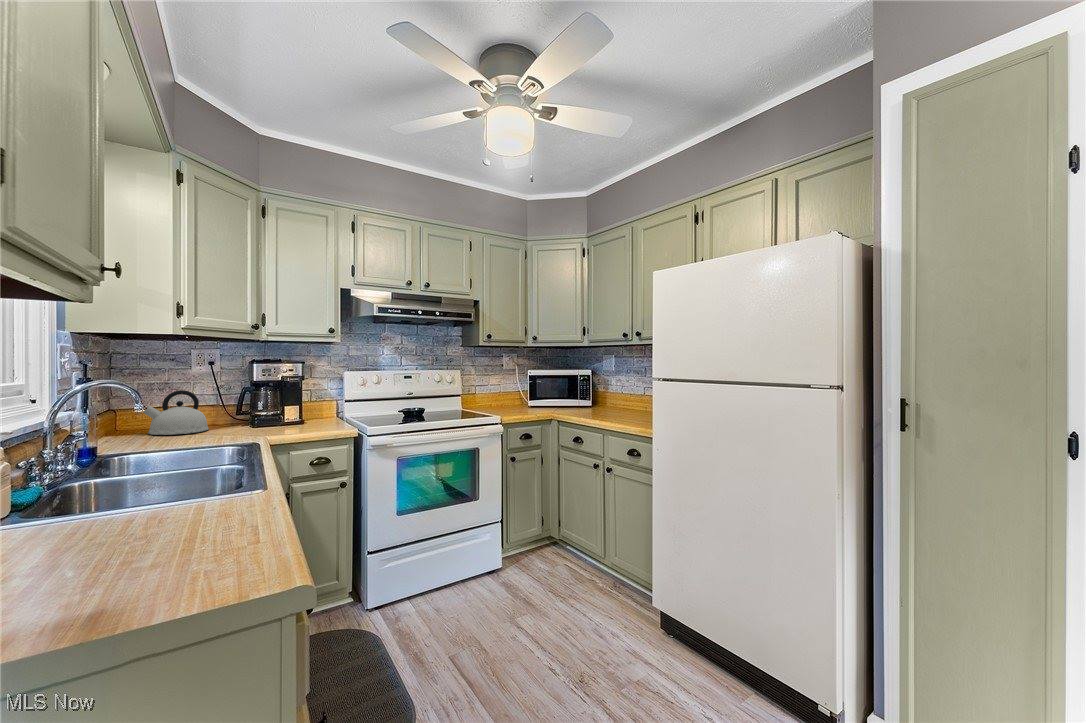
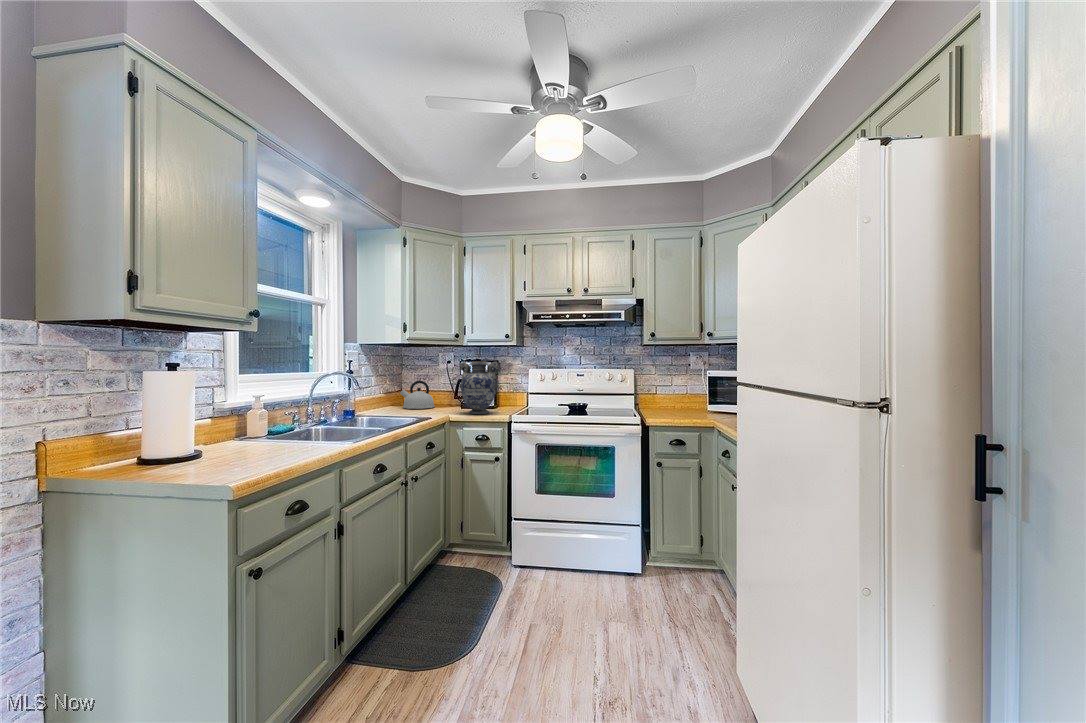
vase: none [278,362,336,432] -> present [460,361,499,414]

